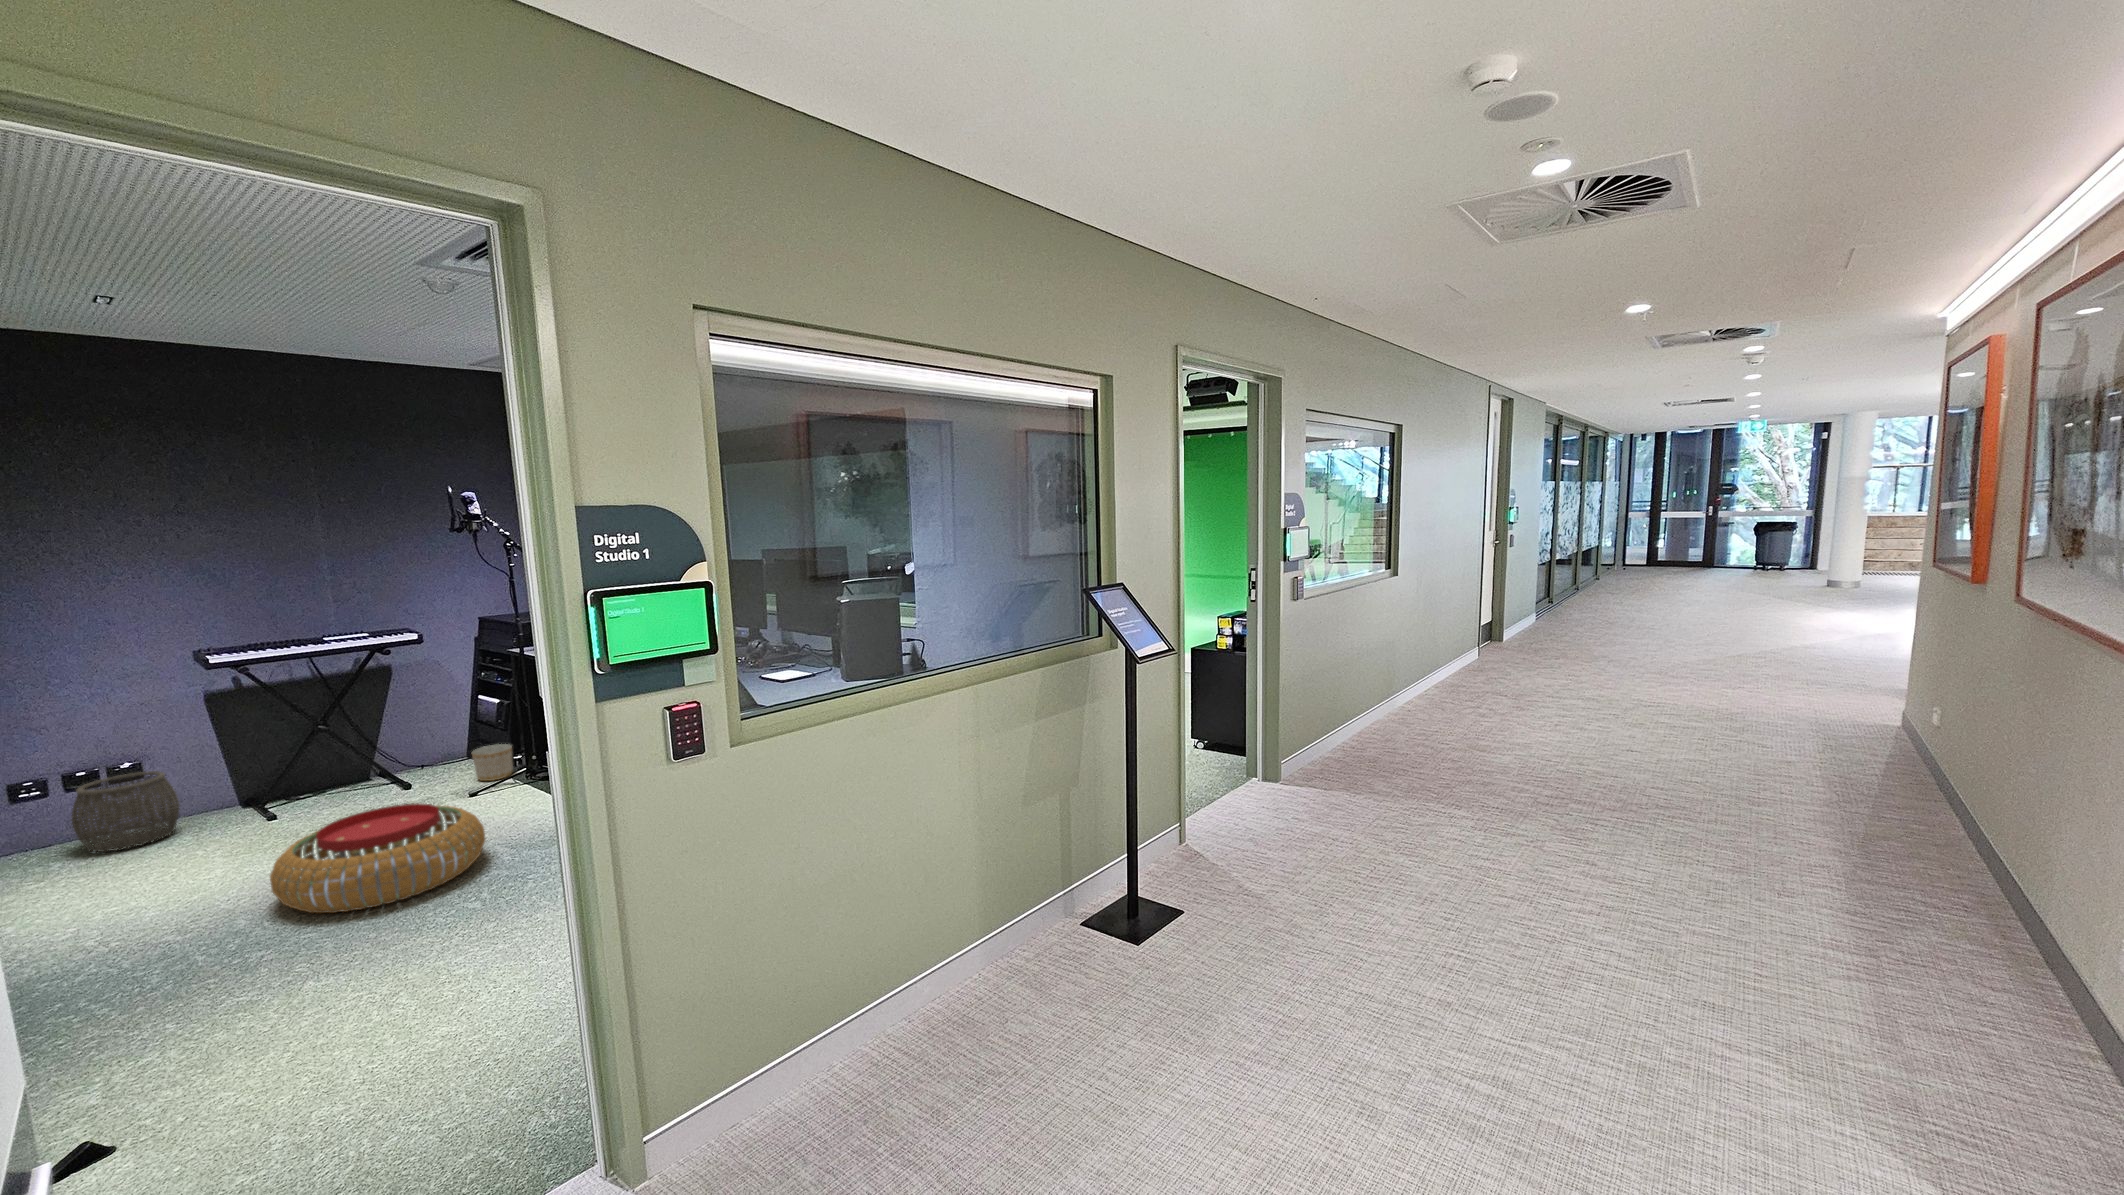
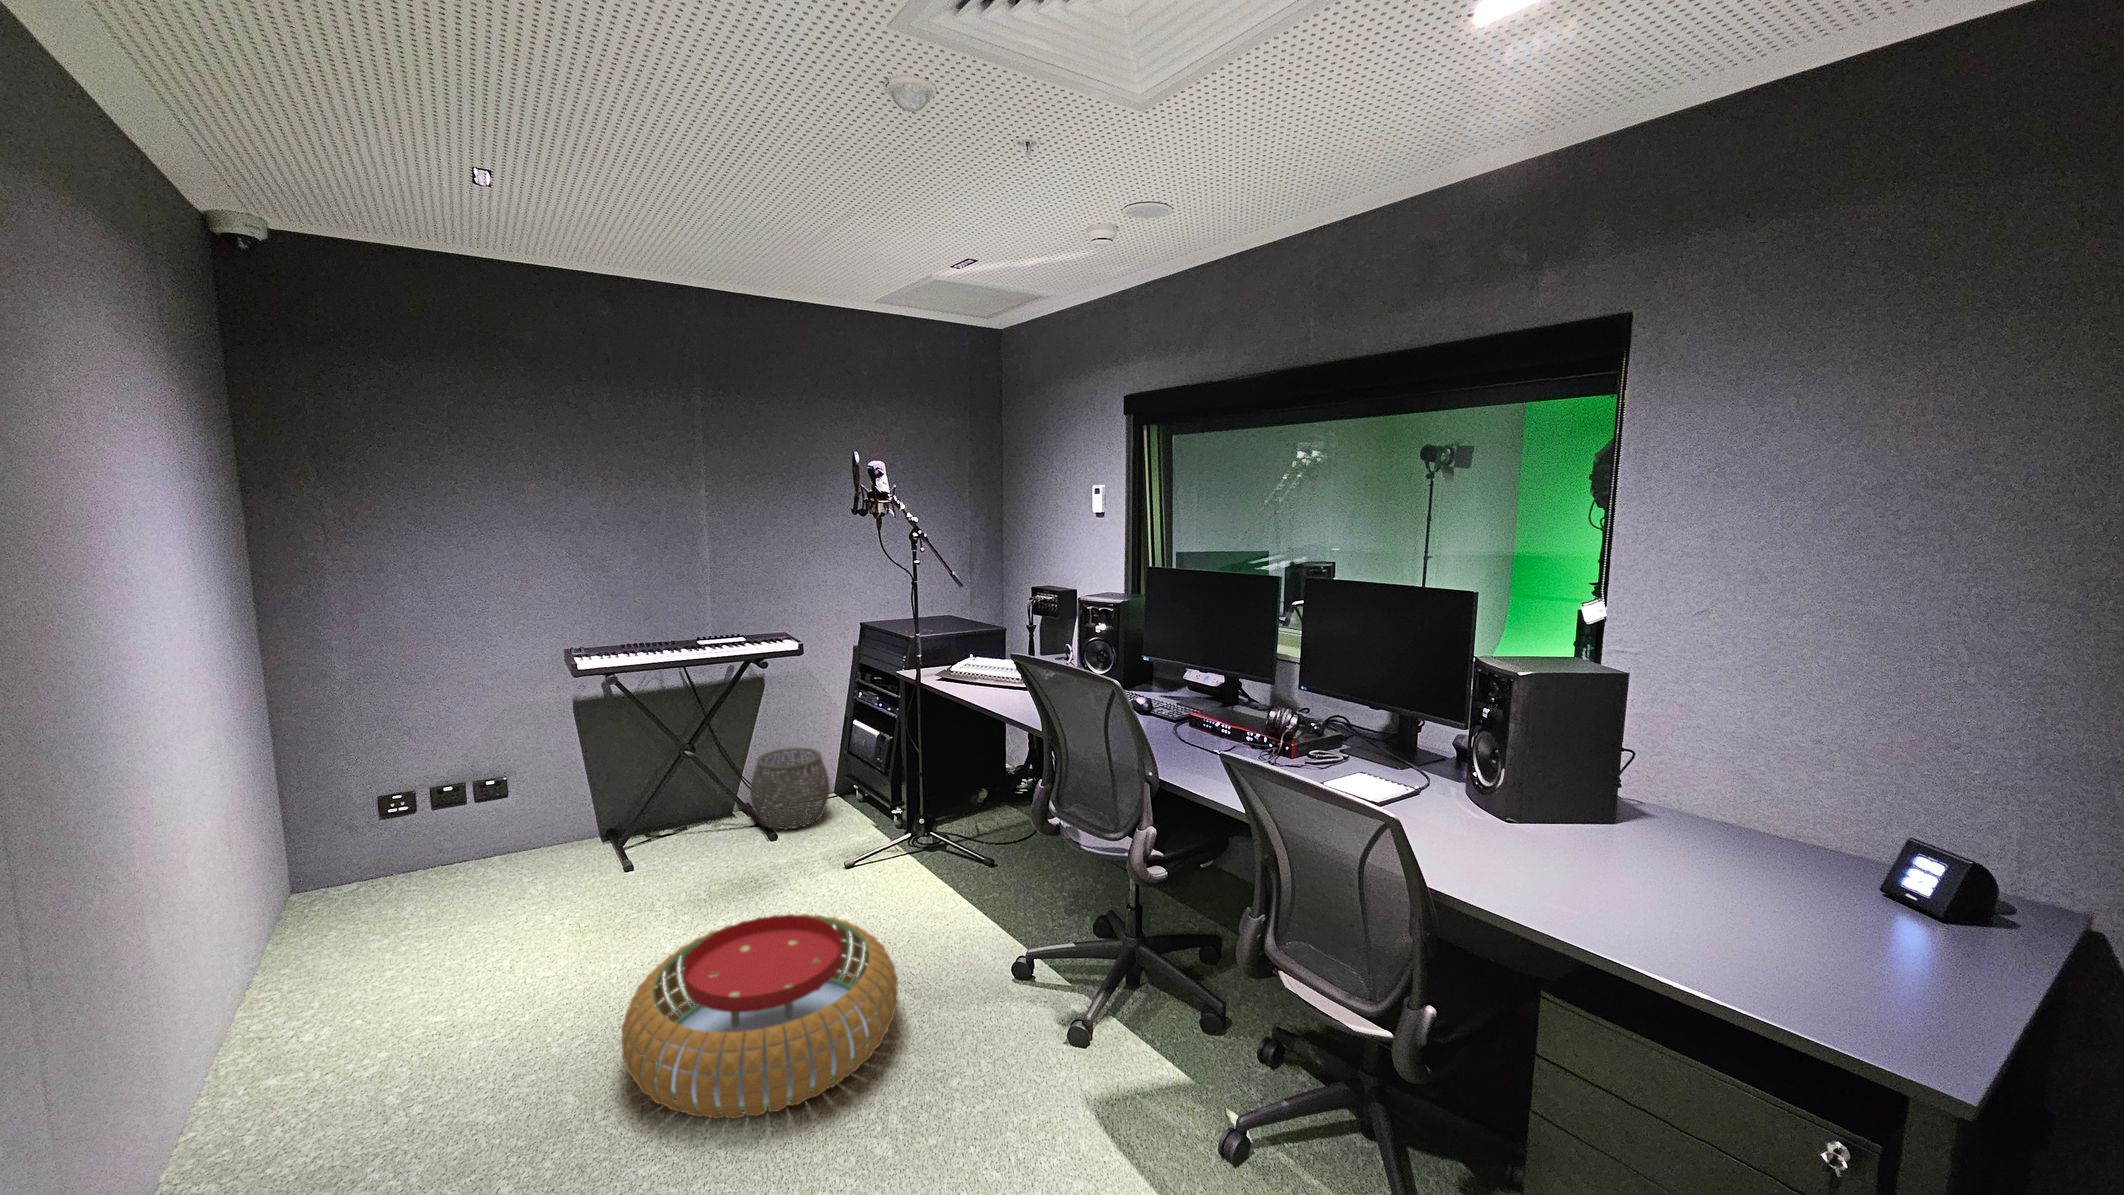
planter: present [471,744,513,781] -> none [849,792,894,843]
woven basket: present [71,771,180,852] -> present [750,747,830,830]

